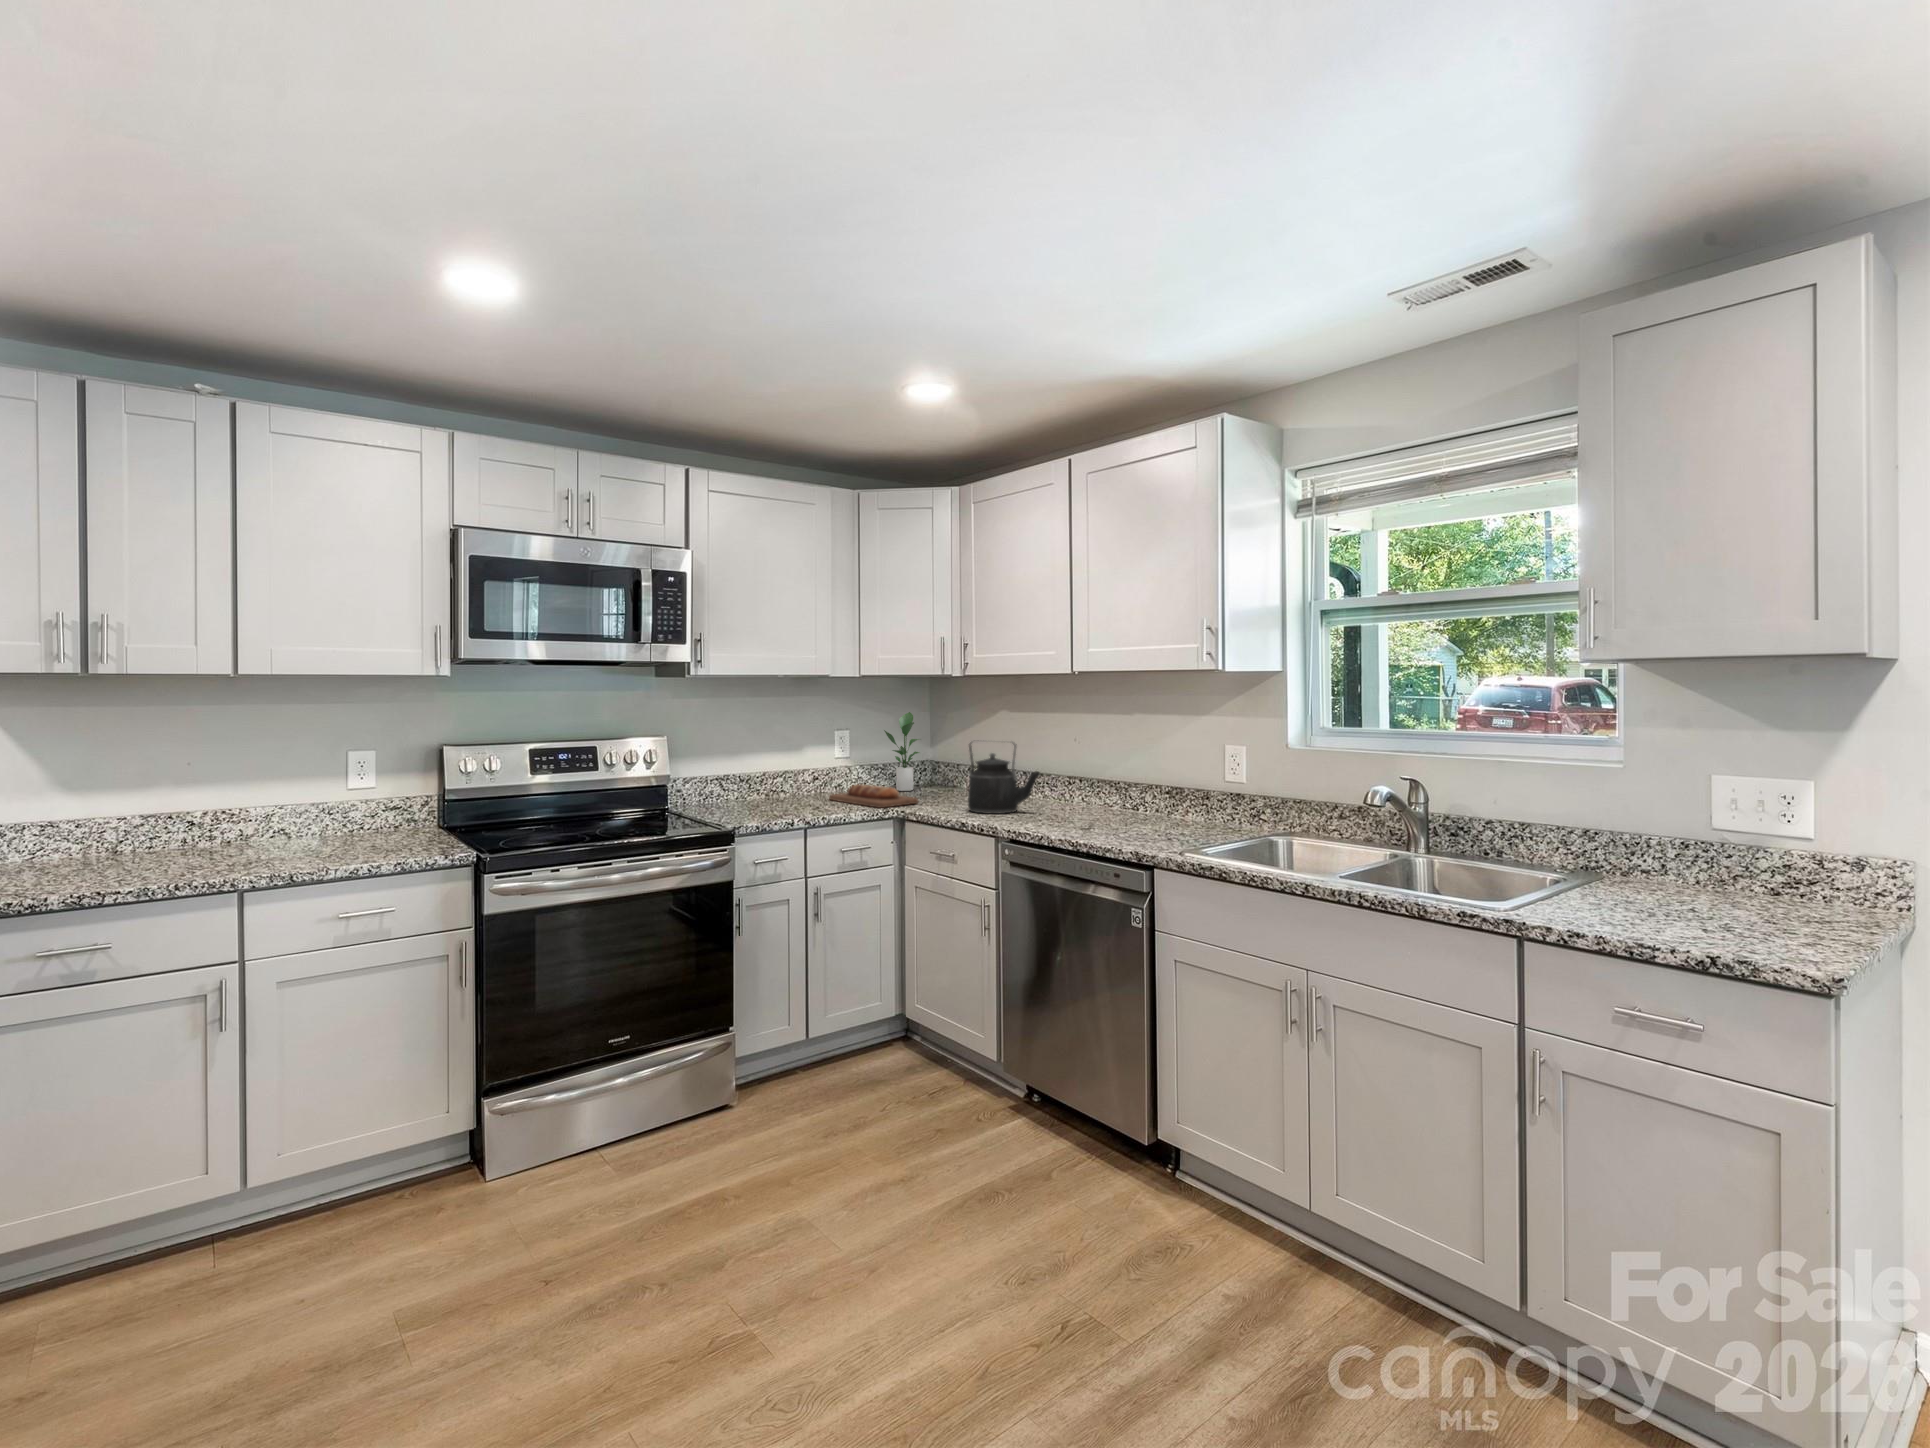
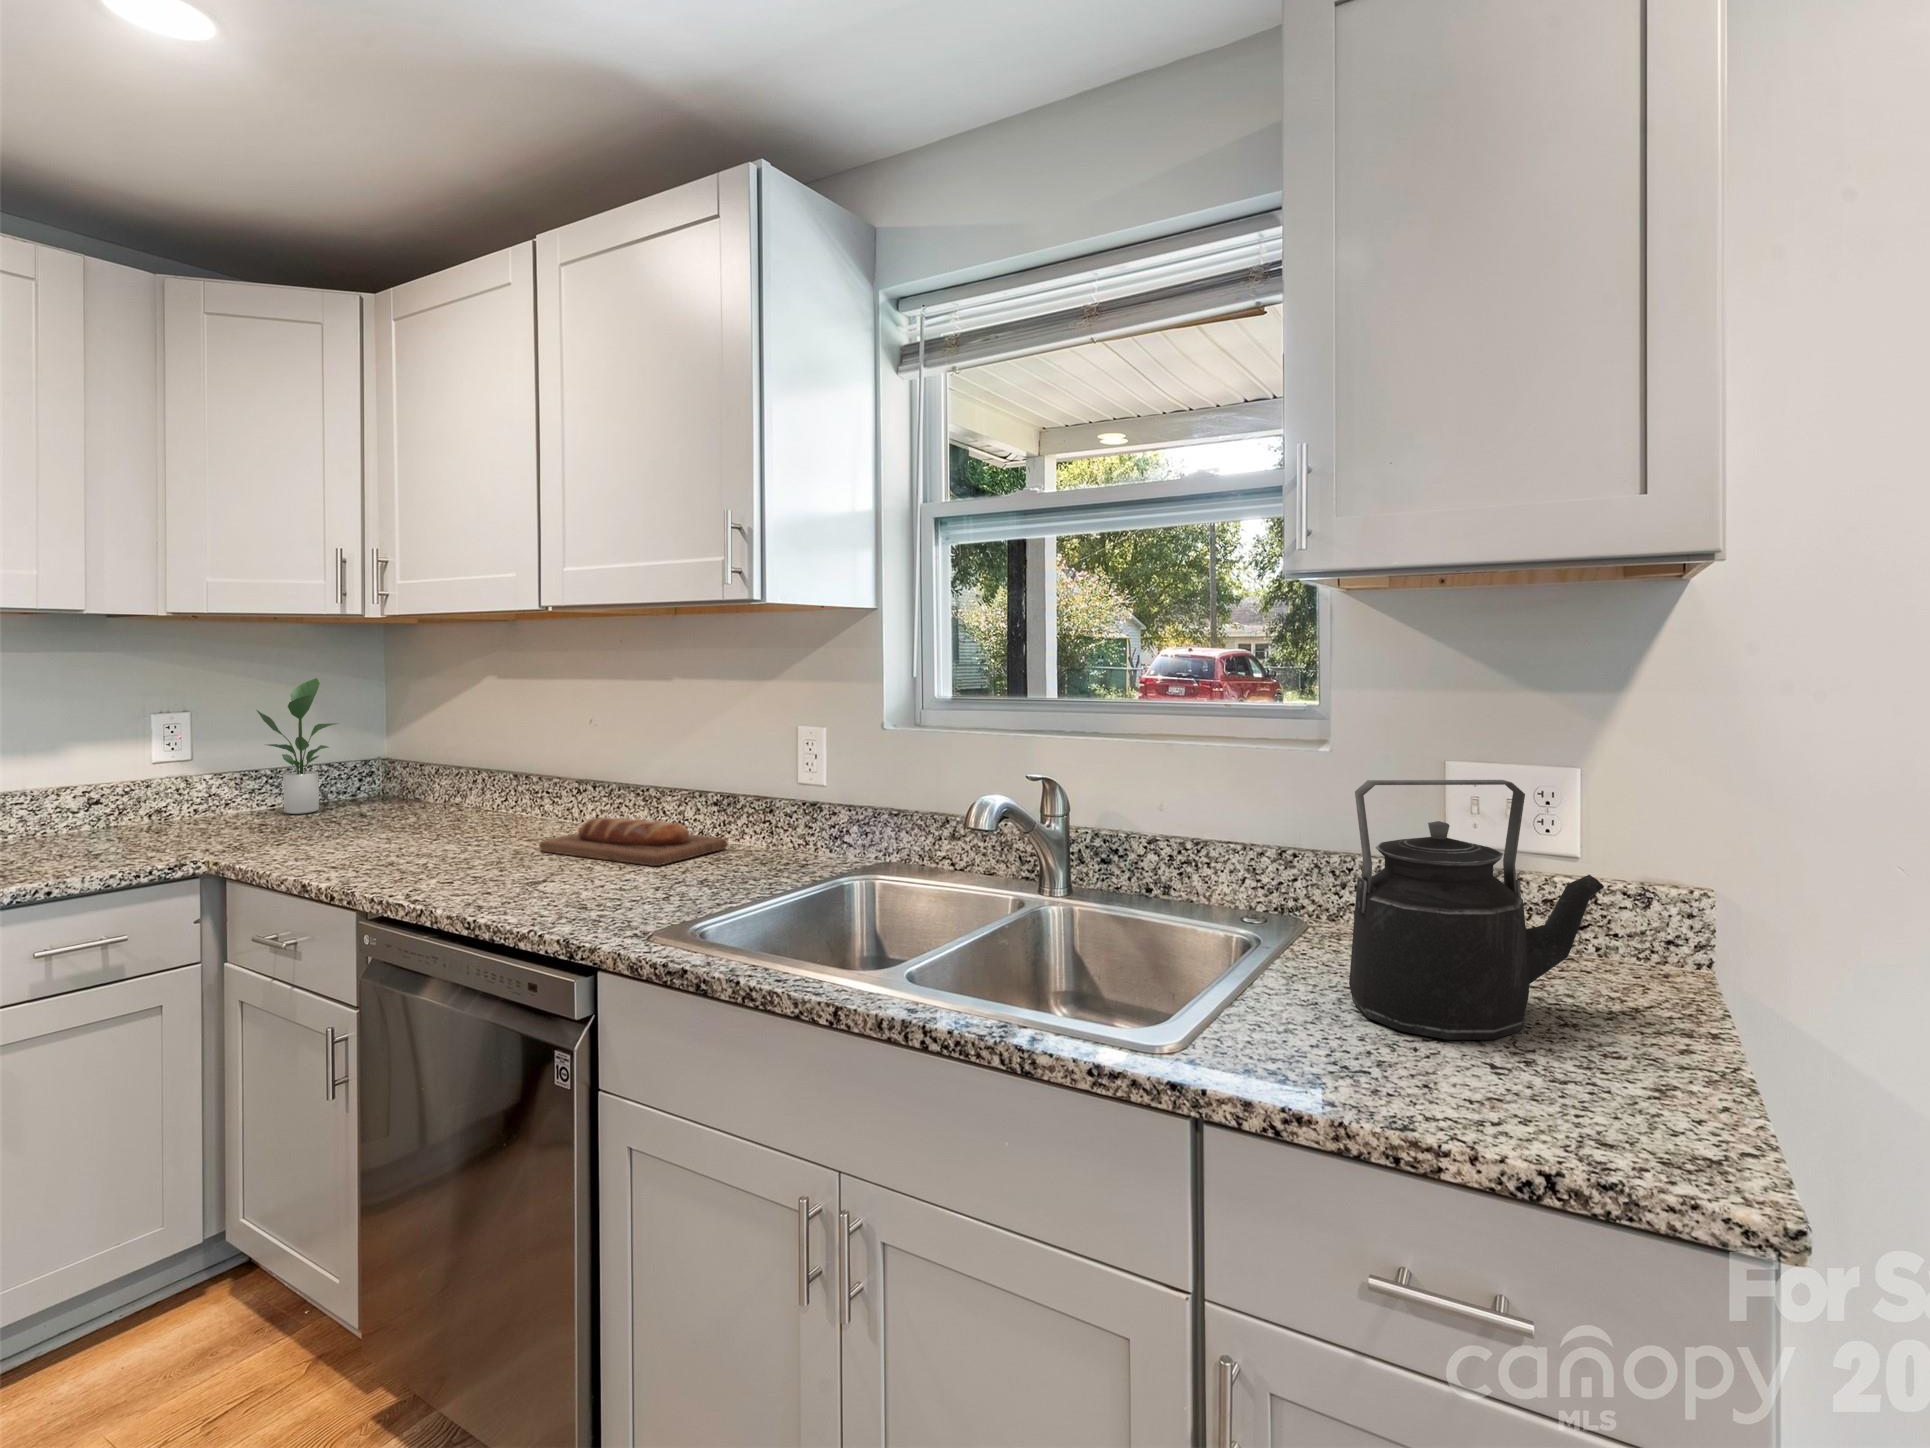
kettle: present [968,742,1040,814] -> present [1349,780,1604,1040]
bread loaf: present [829,784,918,808] -> present [539,817,728,866]

